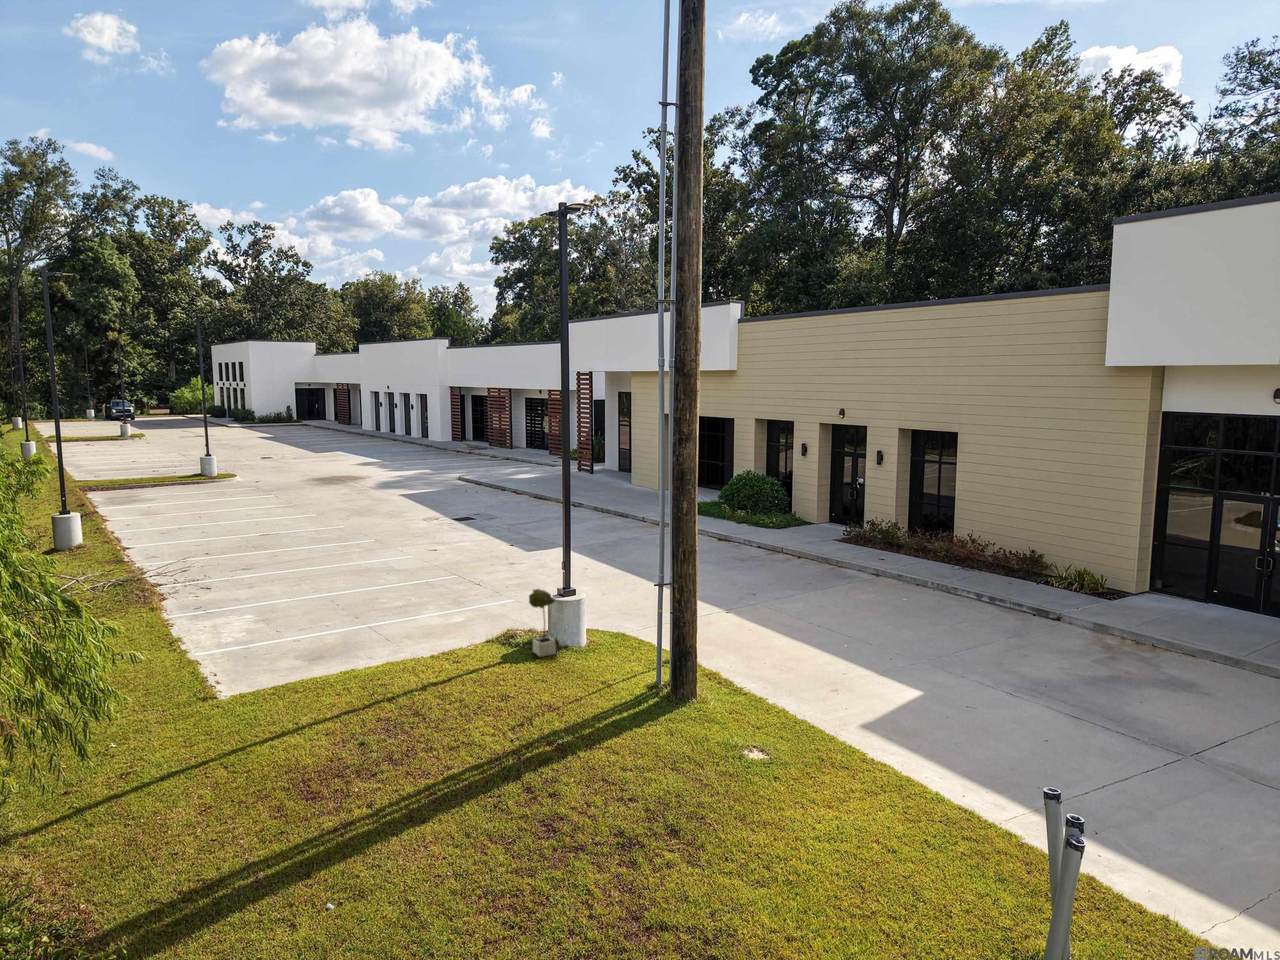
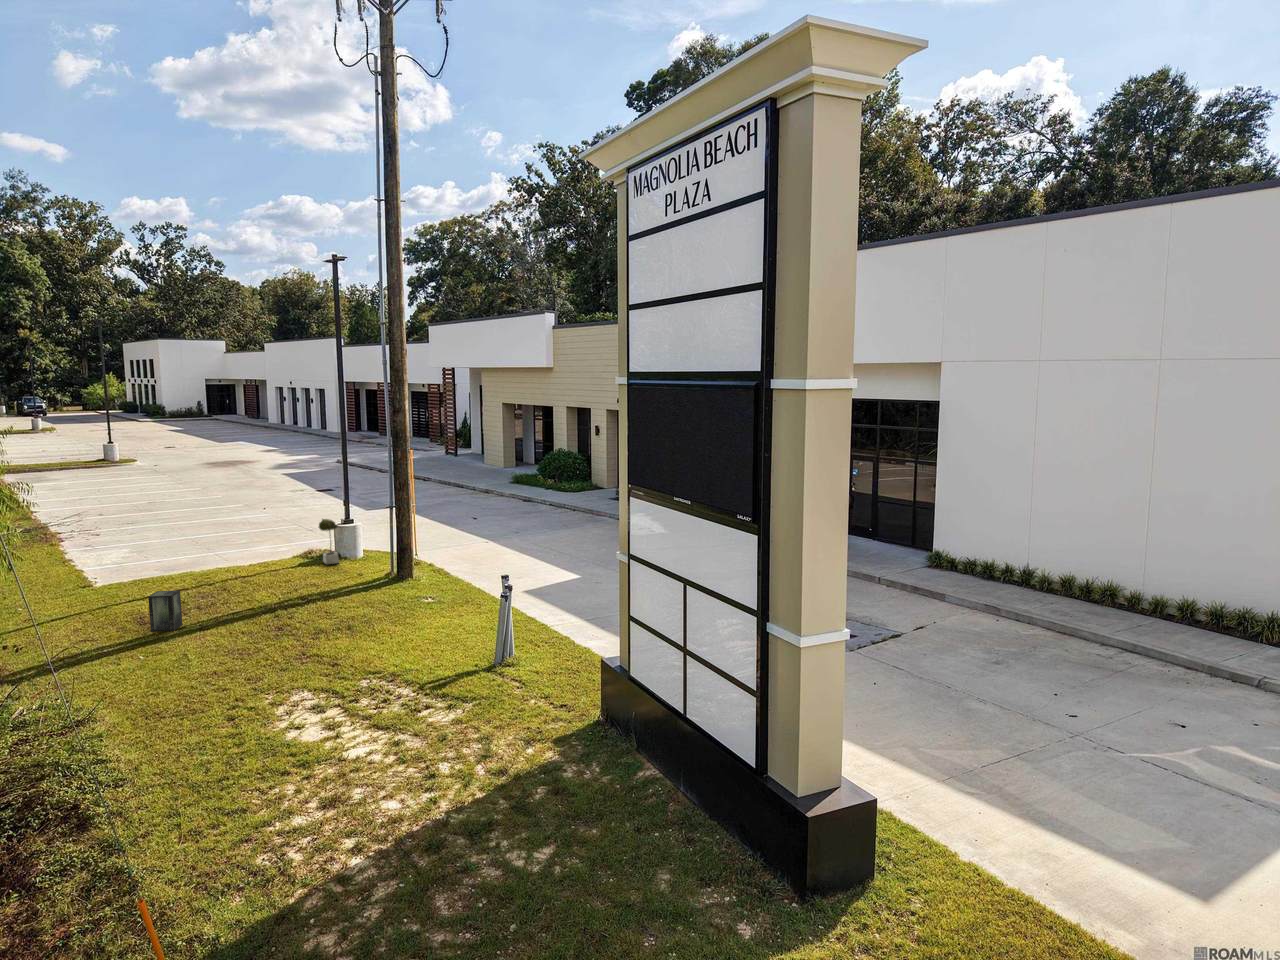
storage box: none [329,751,379,829] -> present [148,590,182,632]

